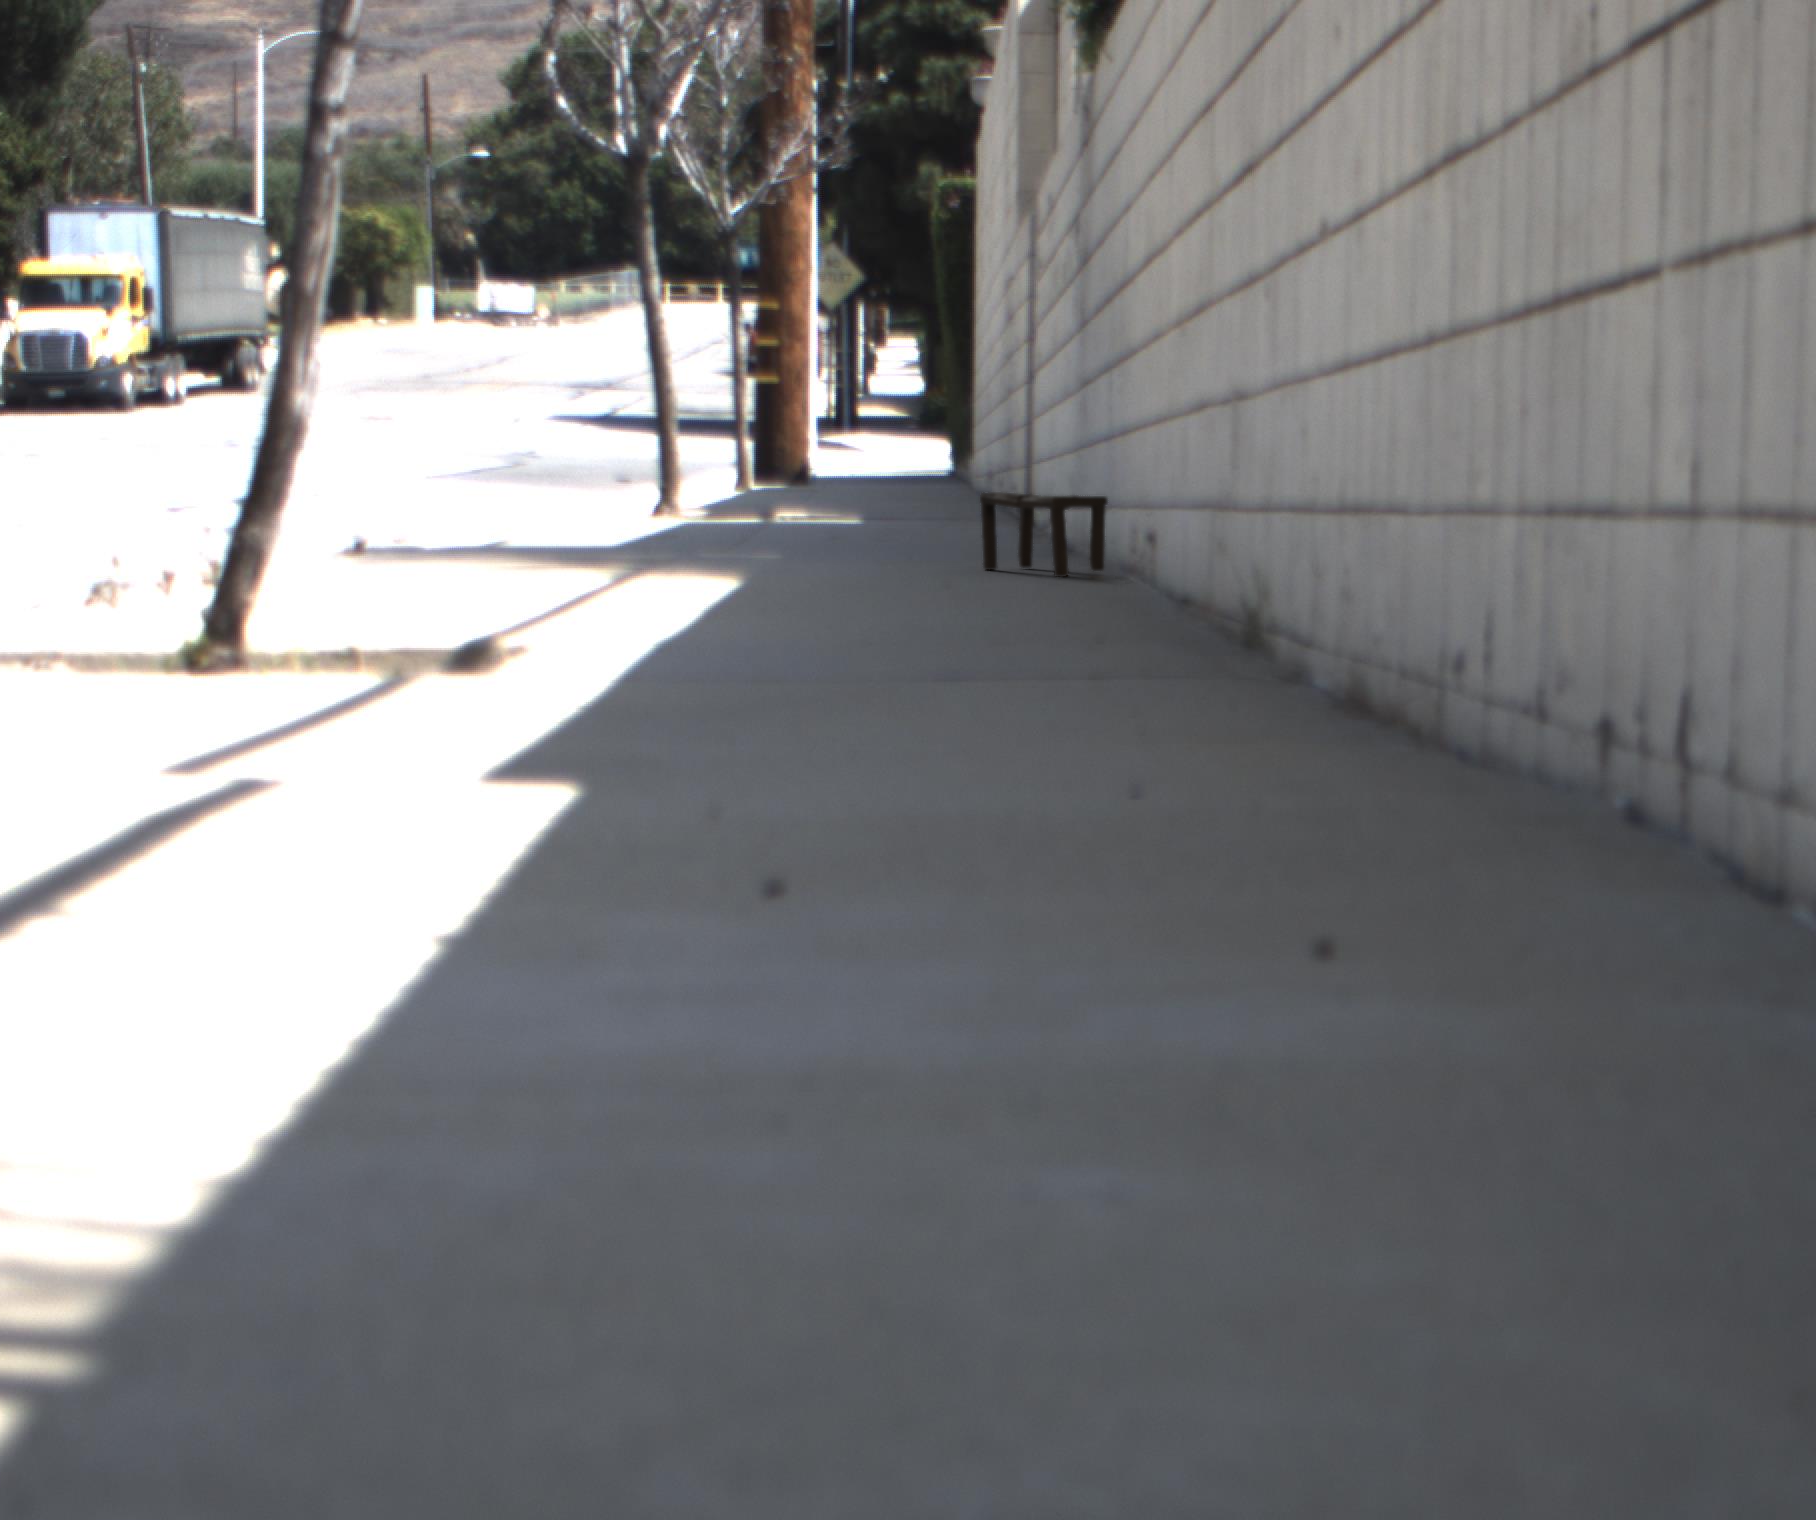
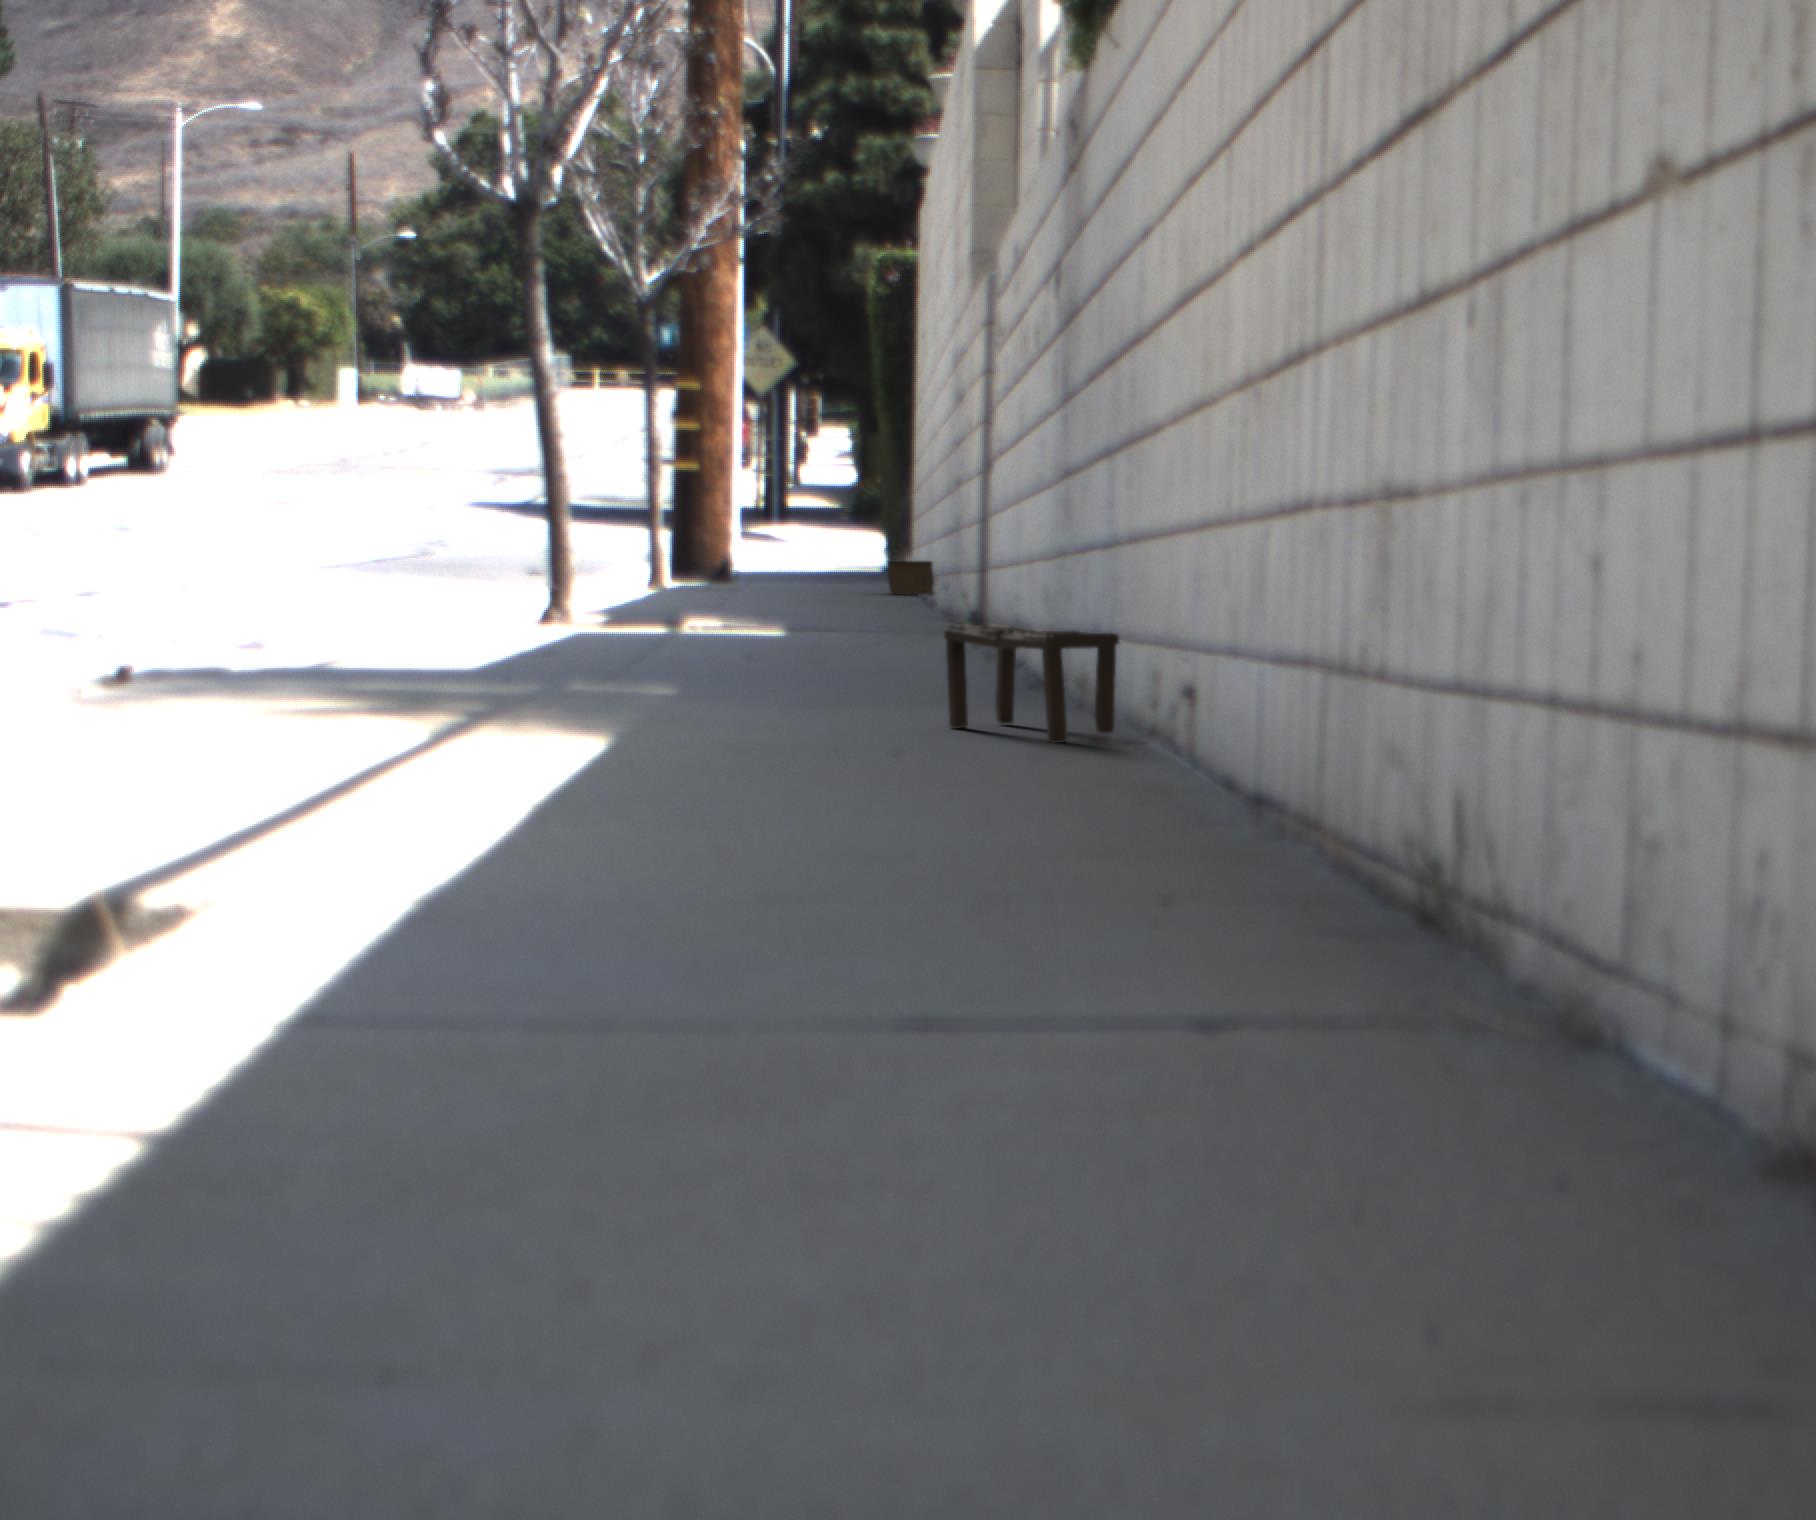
storage bin: none [946,466,990,498] -> present [888,561,935,595]

